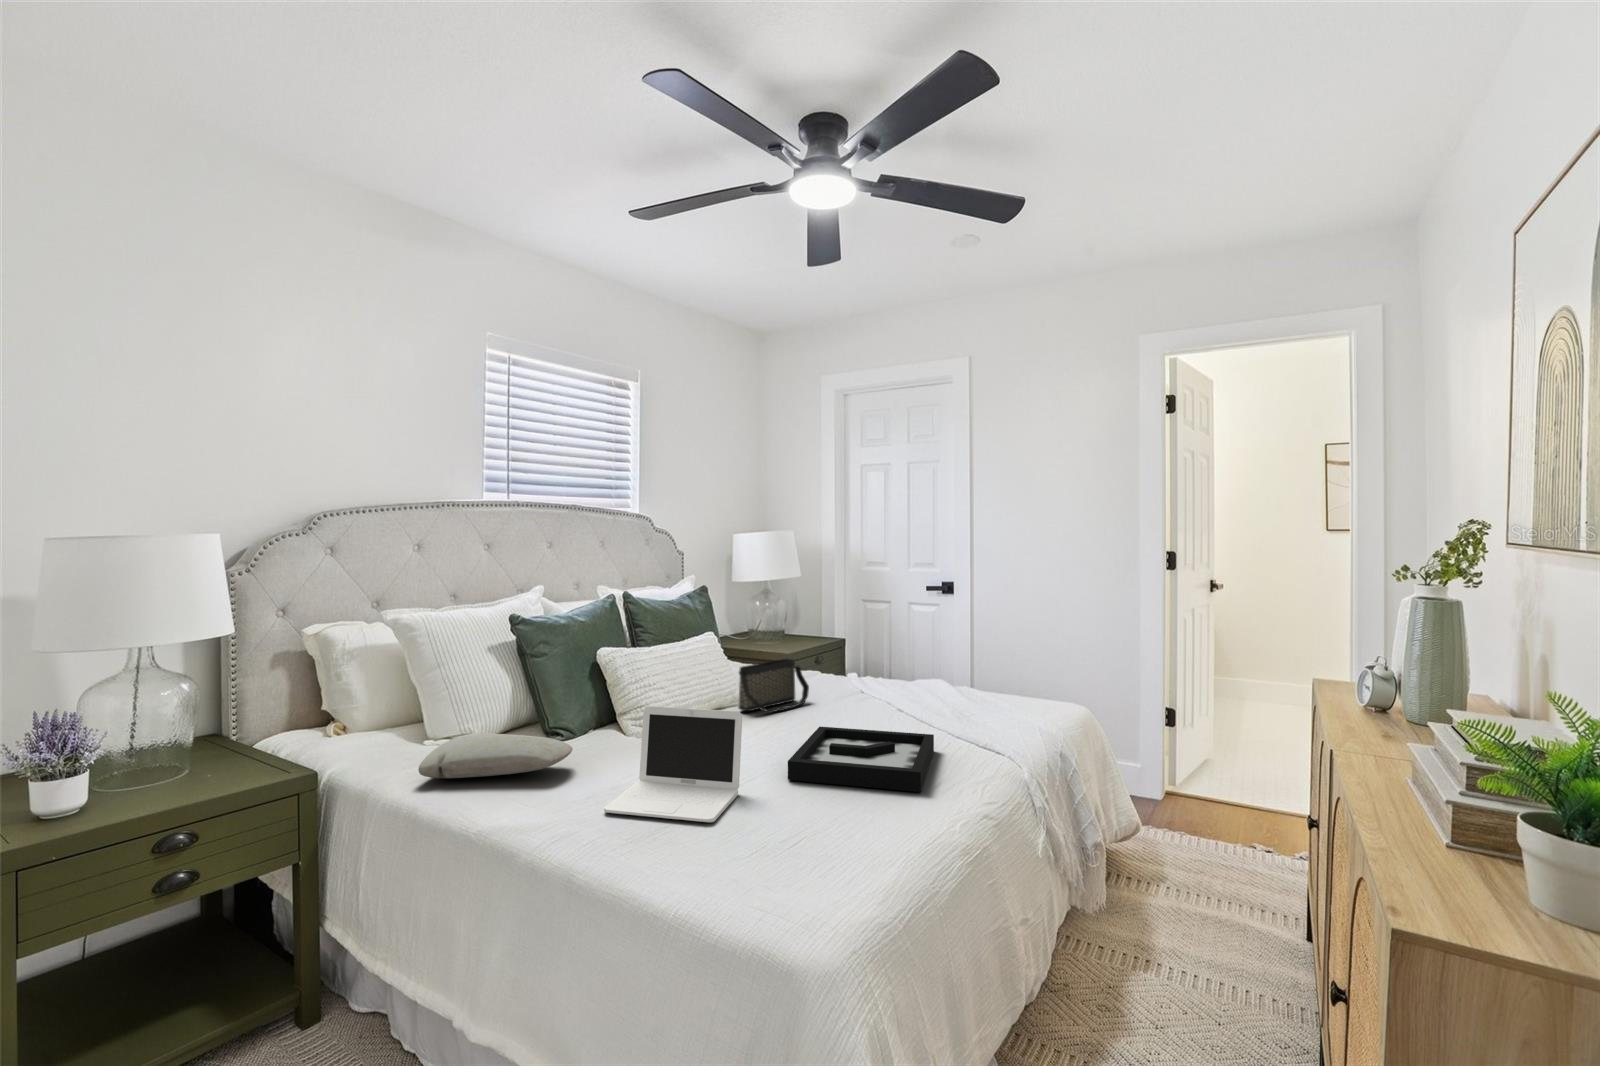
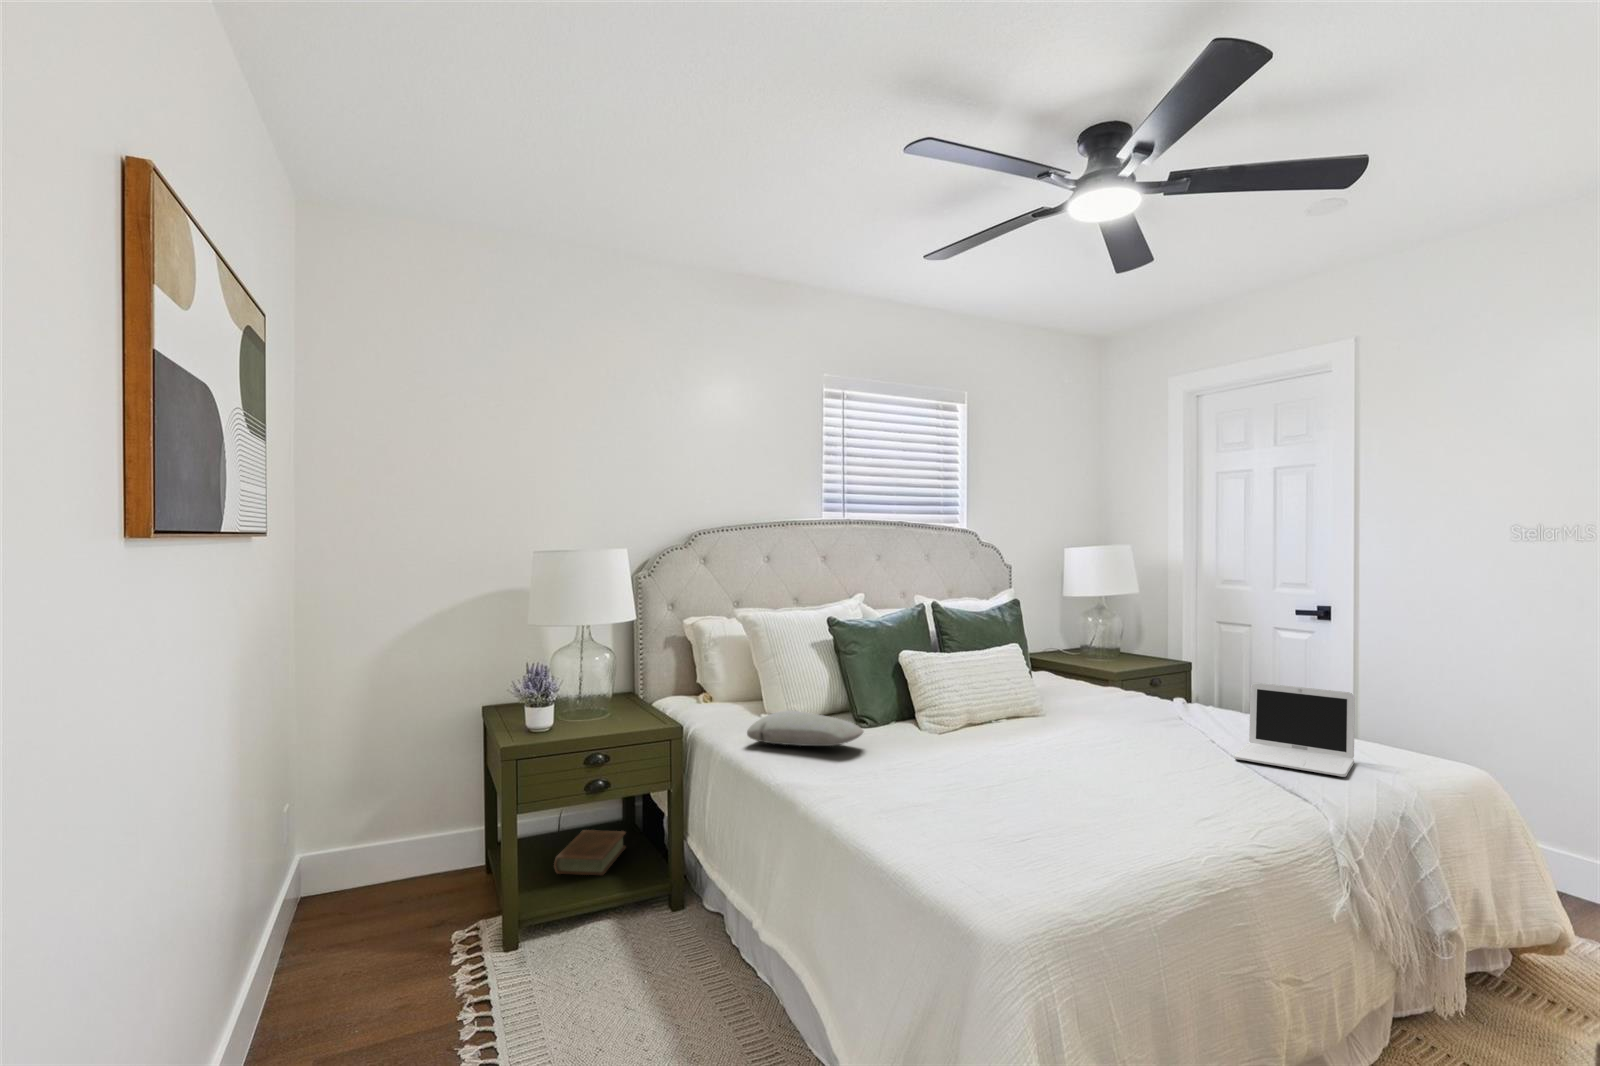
handbag: present [738,659,809,712] -> none [1032,674,1112,726]
laptop: present [604,706,742,822] -> present [1234,682,1355,777]
decorative tray: present [788,727,934,792] -> none [1050,742,1229,816]
book: none [90,925,215,1015] -> present [554,830,625,875]

